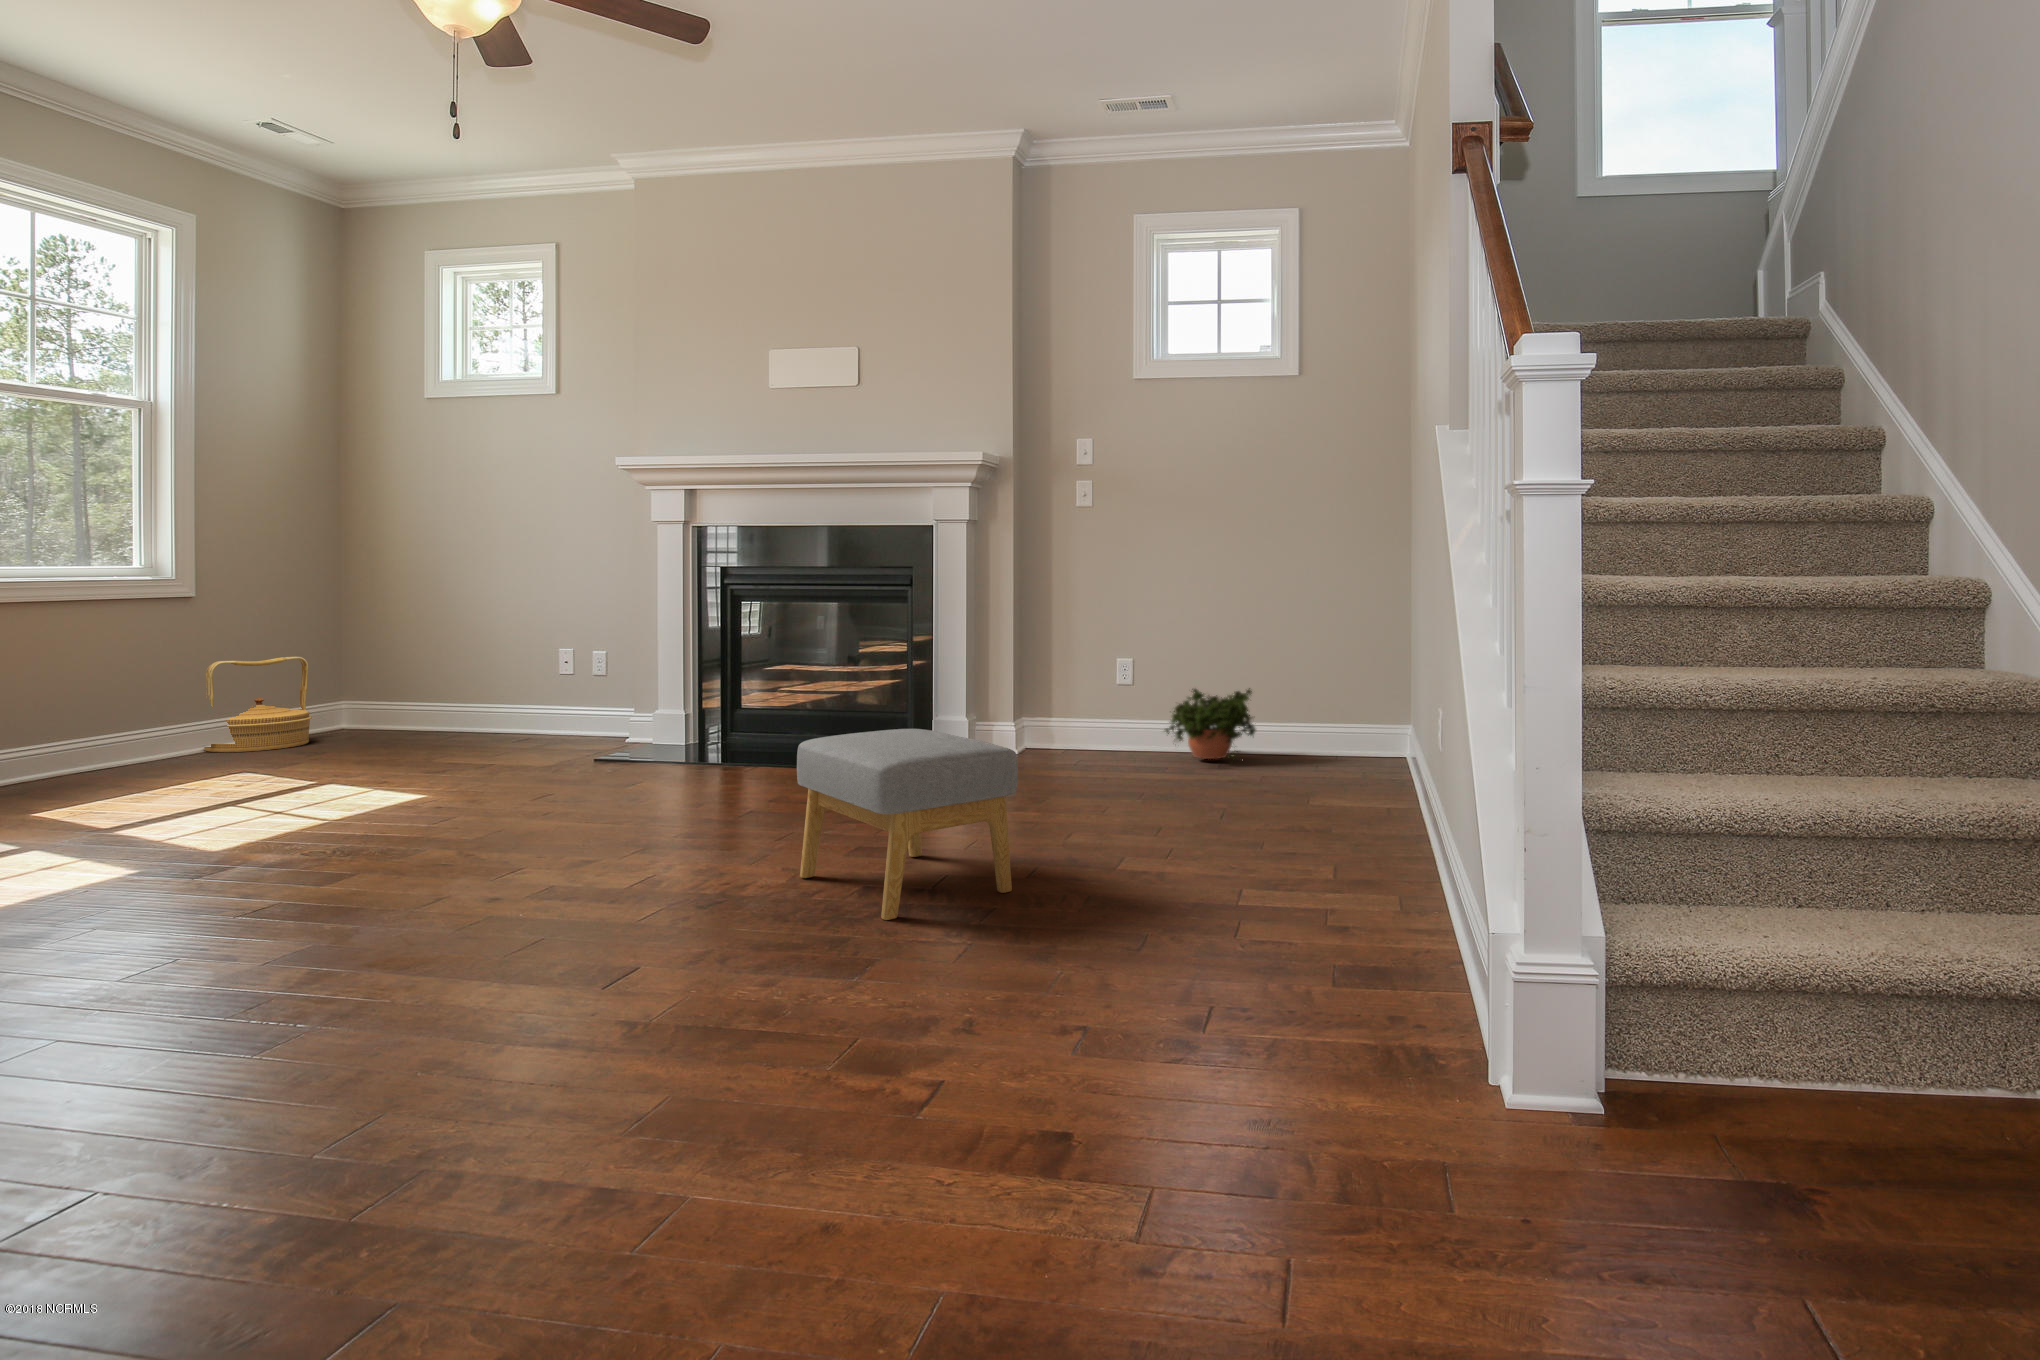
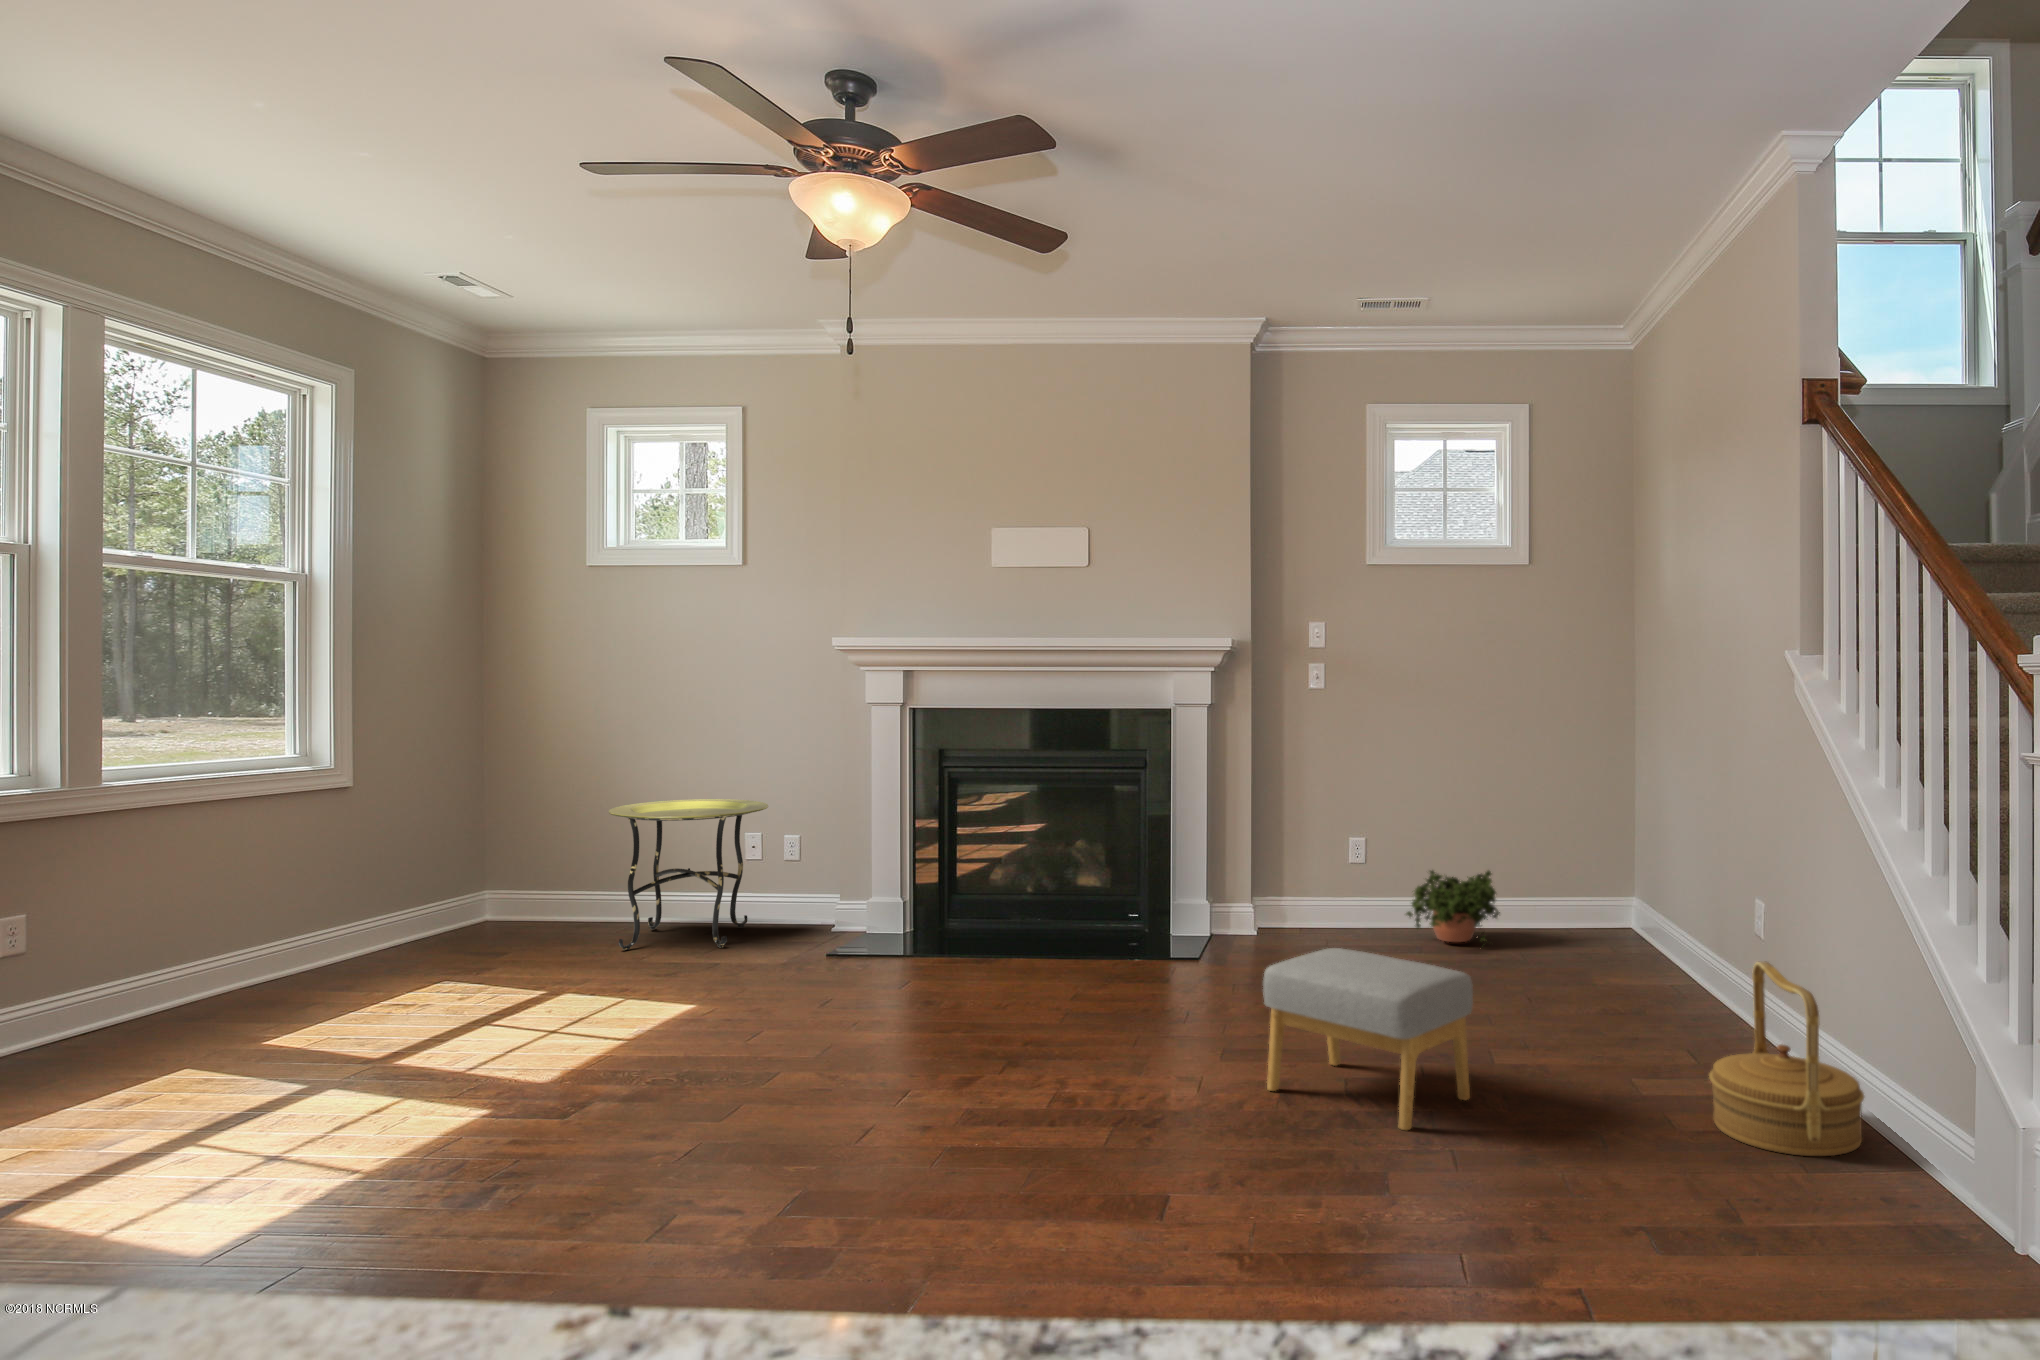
side table: none [397,618,568,752] -> present [609,799,768,950]
woven basket: present [204,657,312,752] -> present [1709,961,1864,1156]

